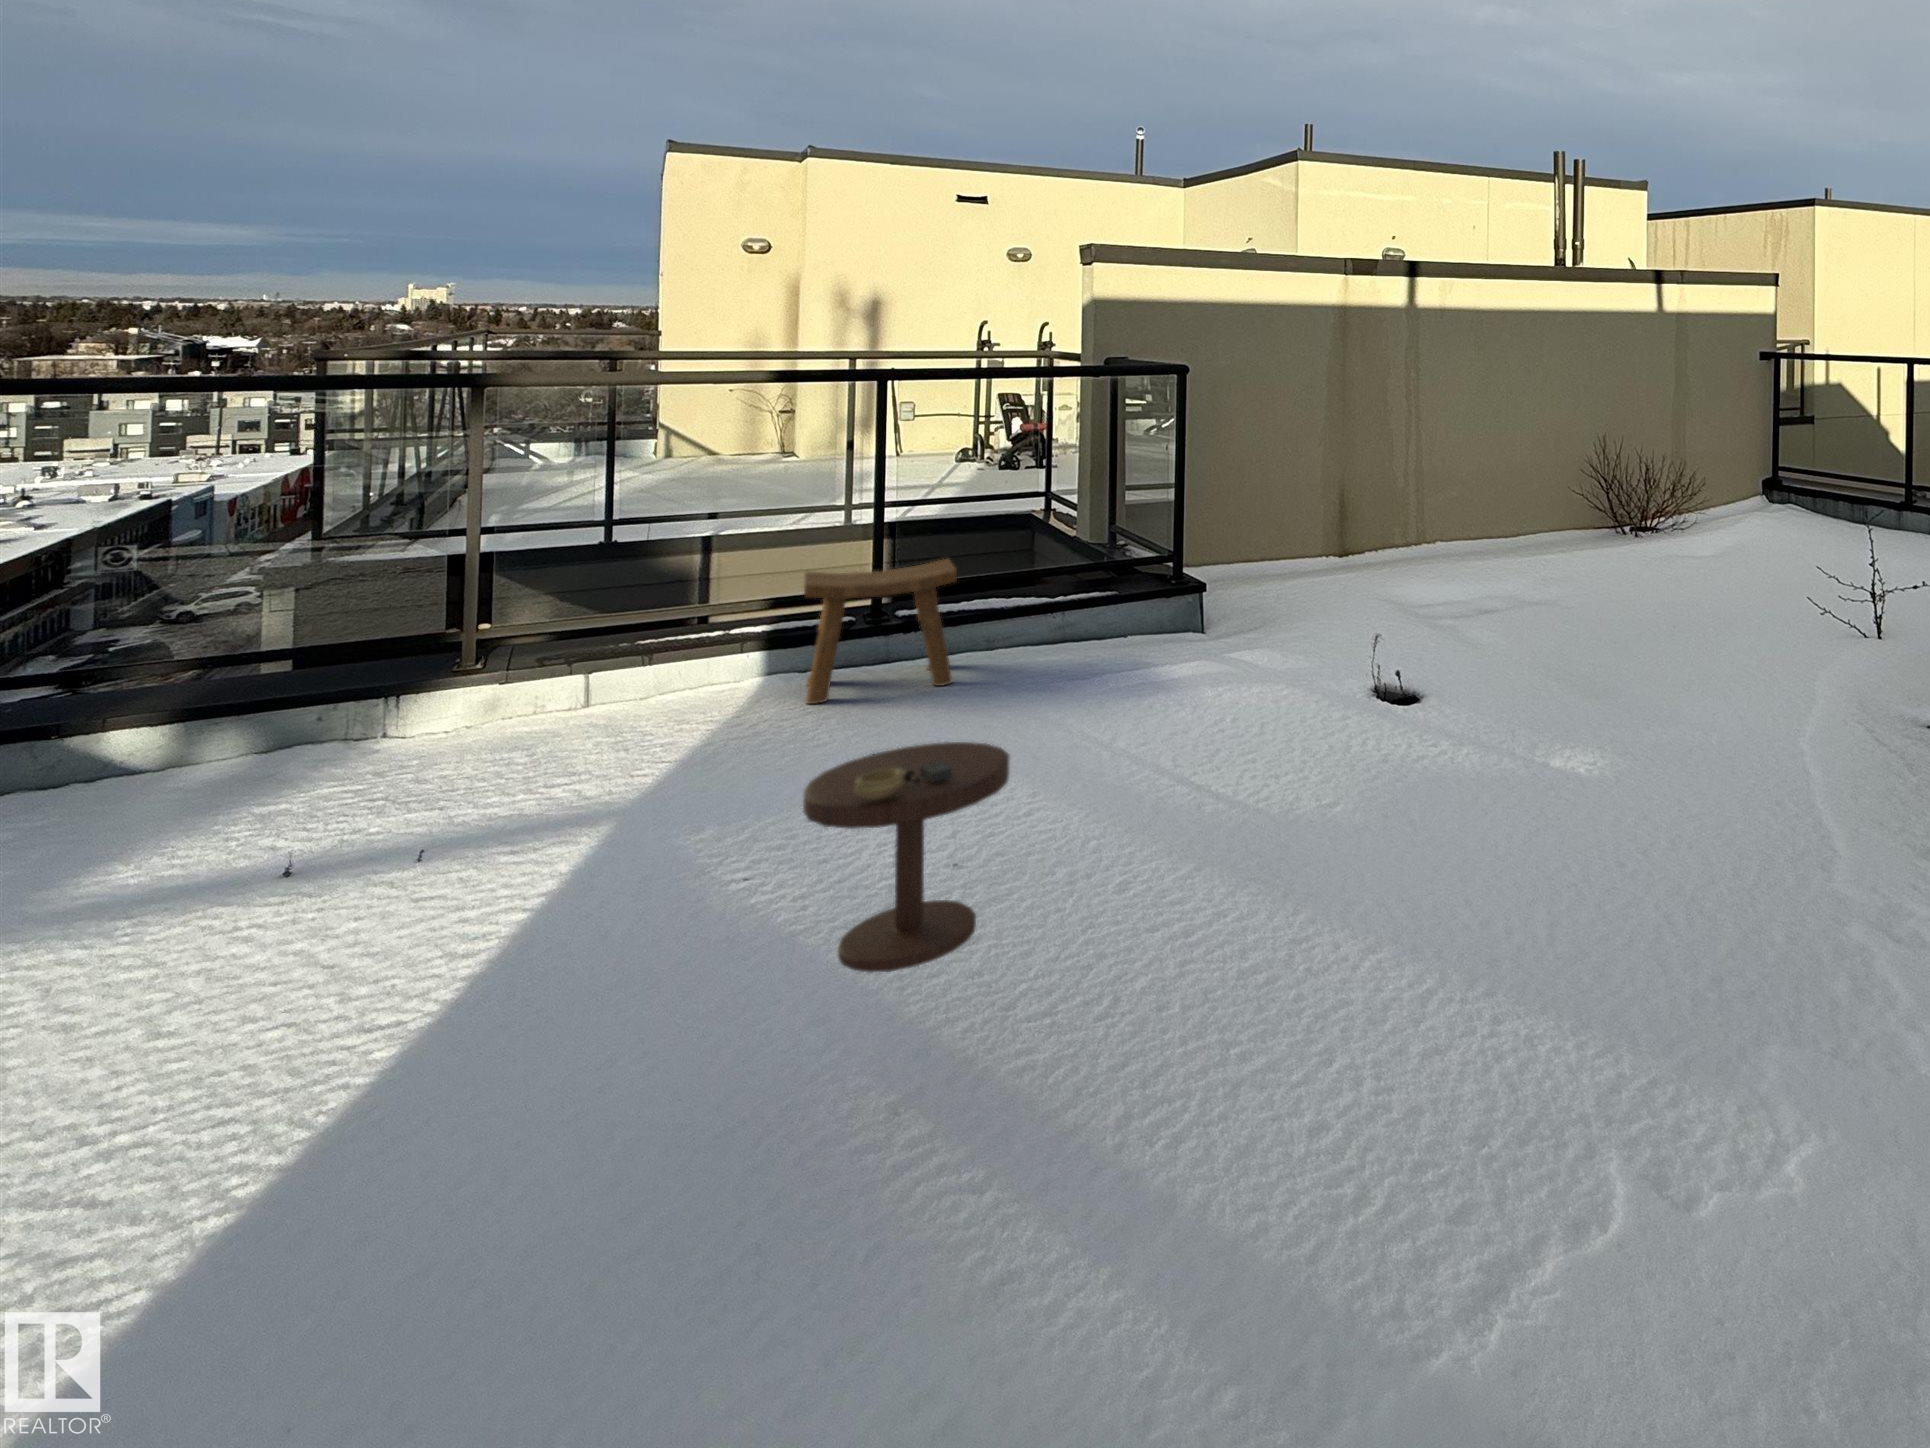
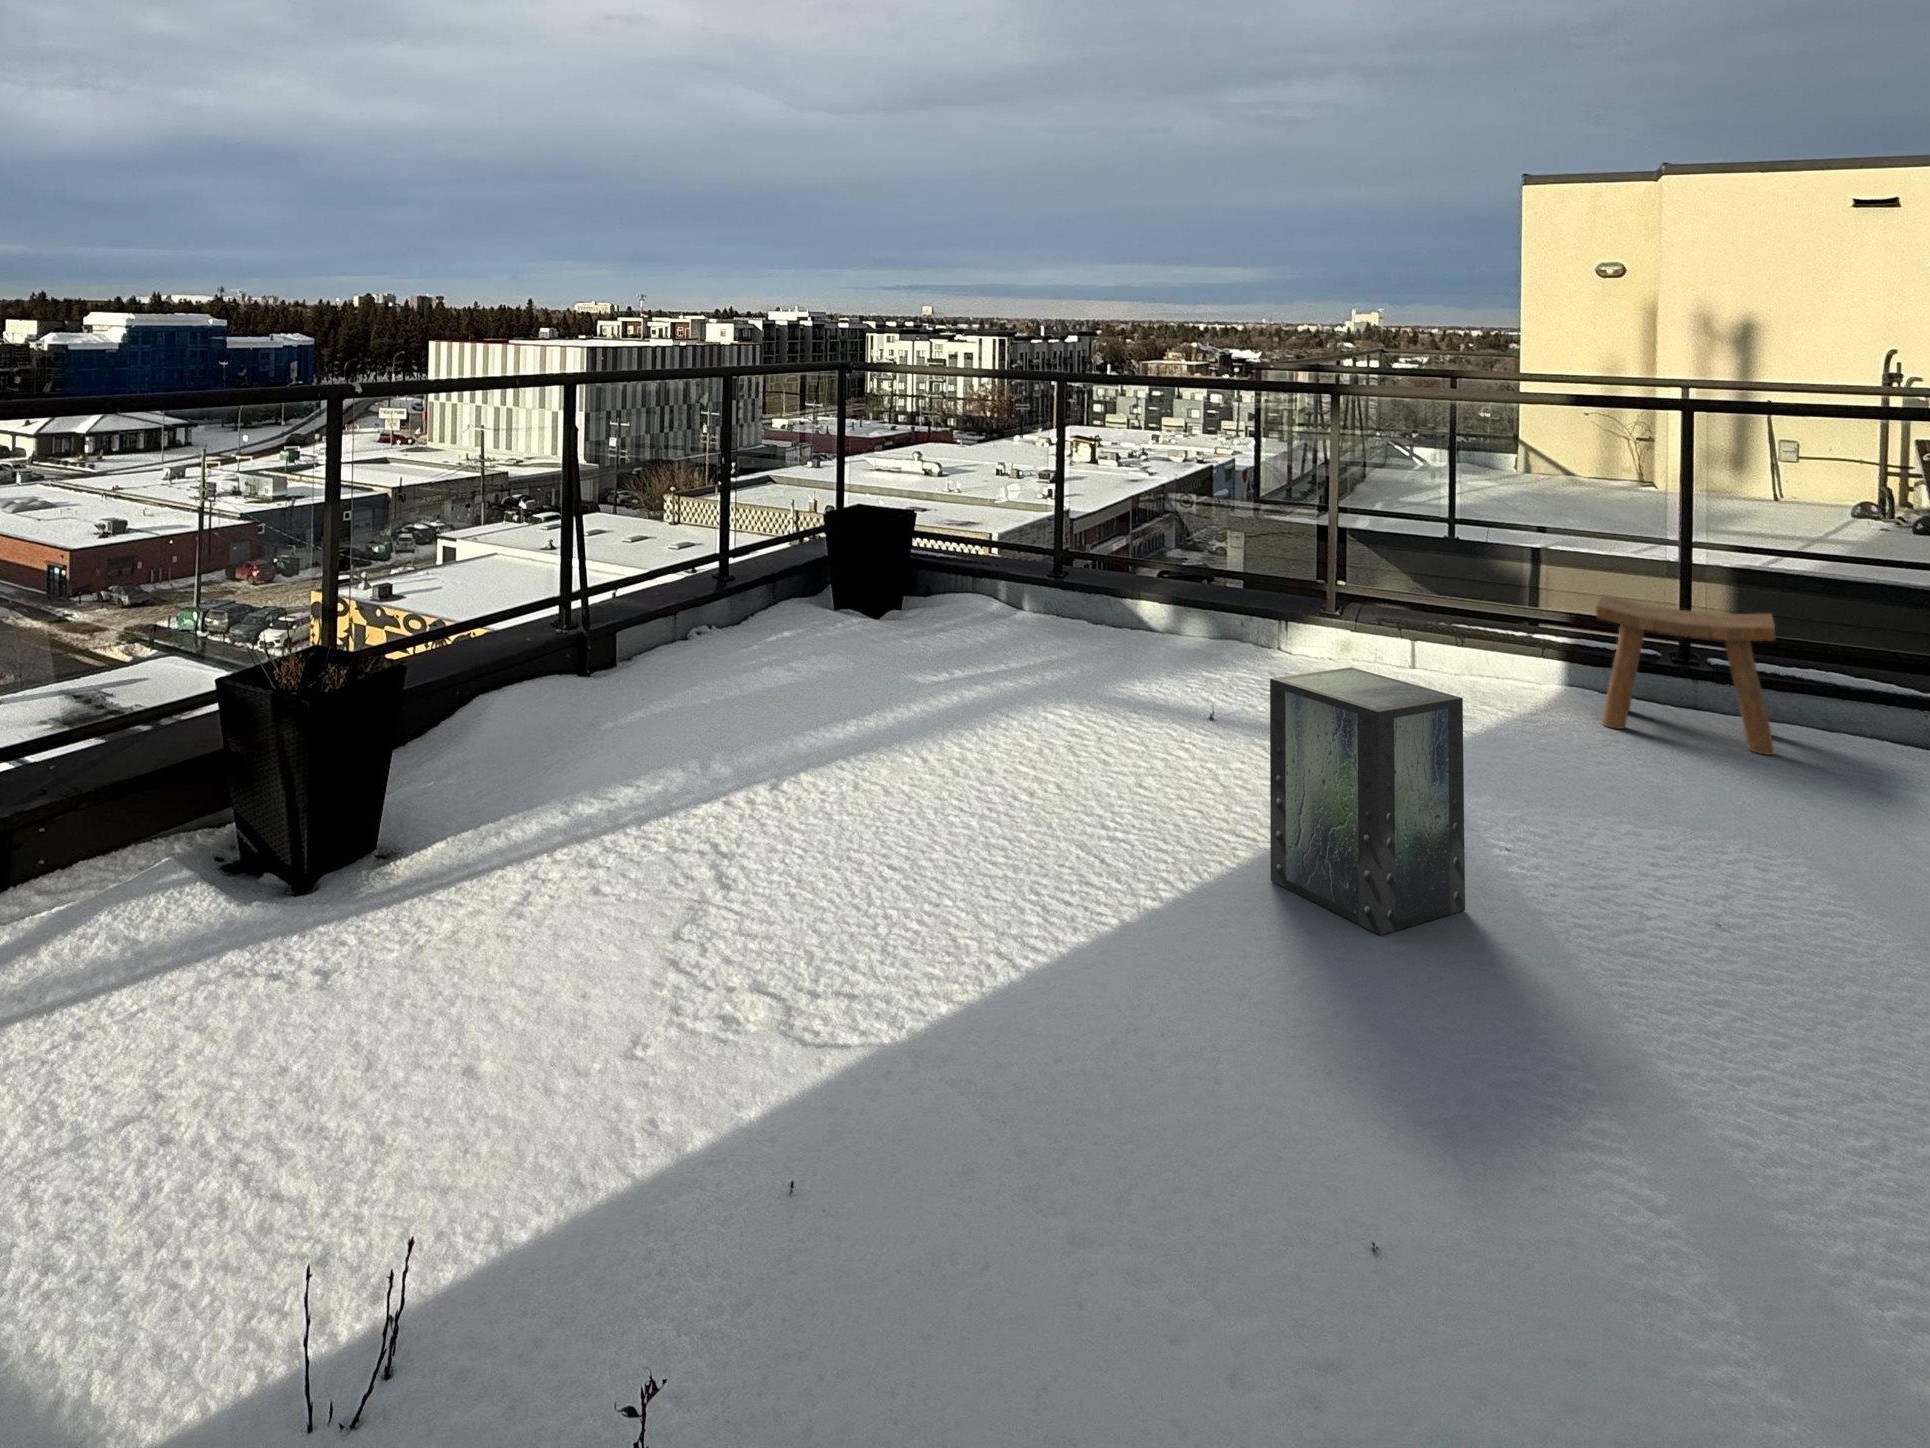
storage box: none [447,725,727,1066] -> present [1270,667,1465,935]
side table: present [803,742,1010,973] -> none [1485,754,1702,1110]

